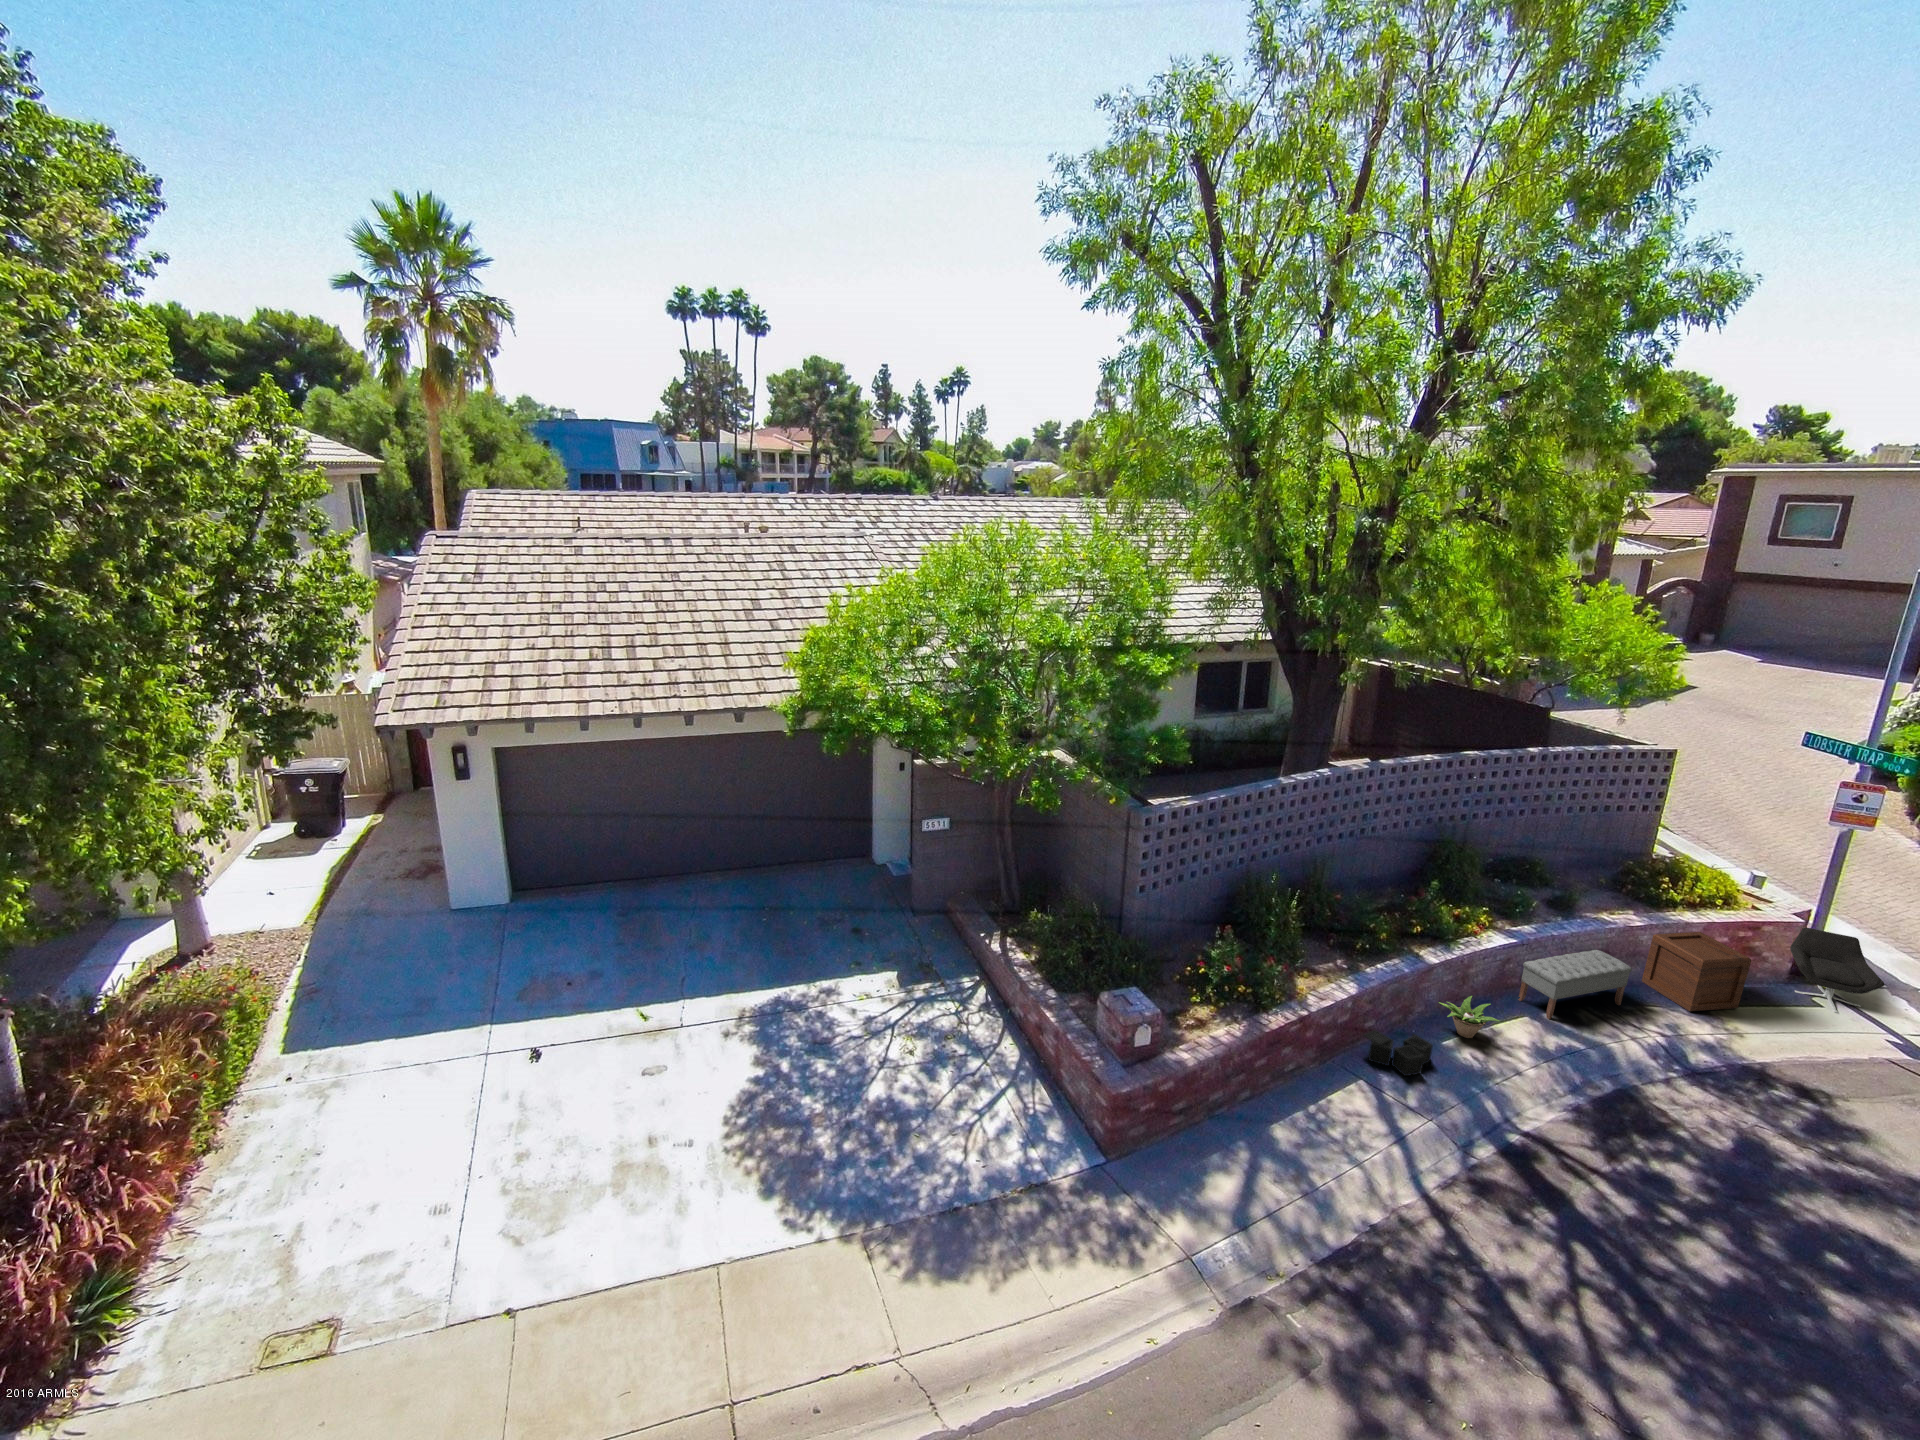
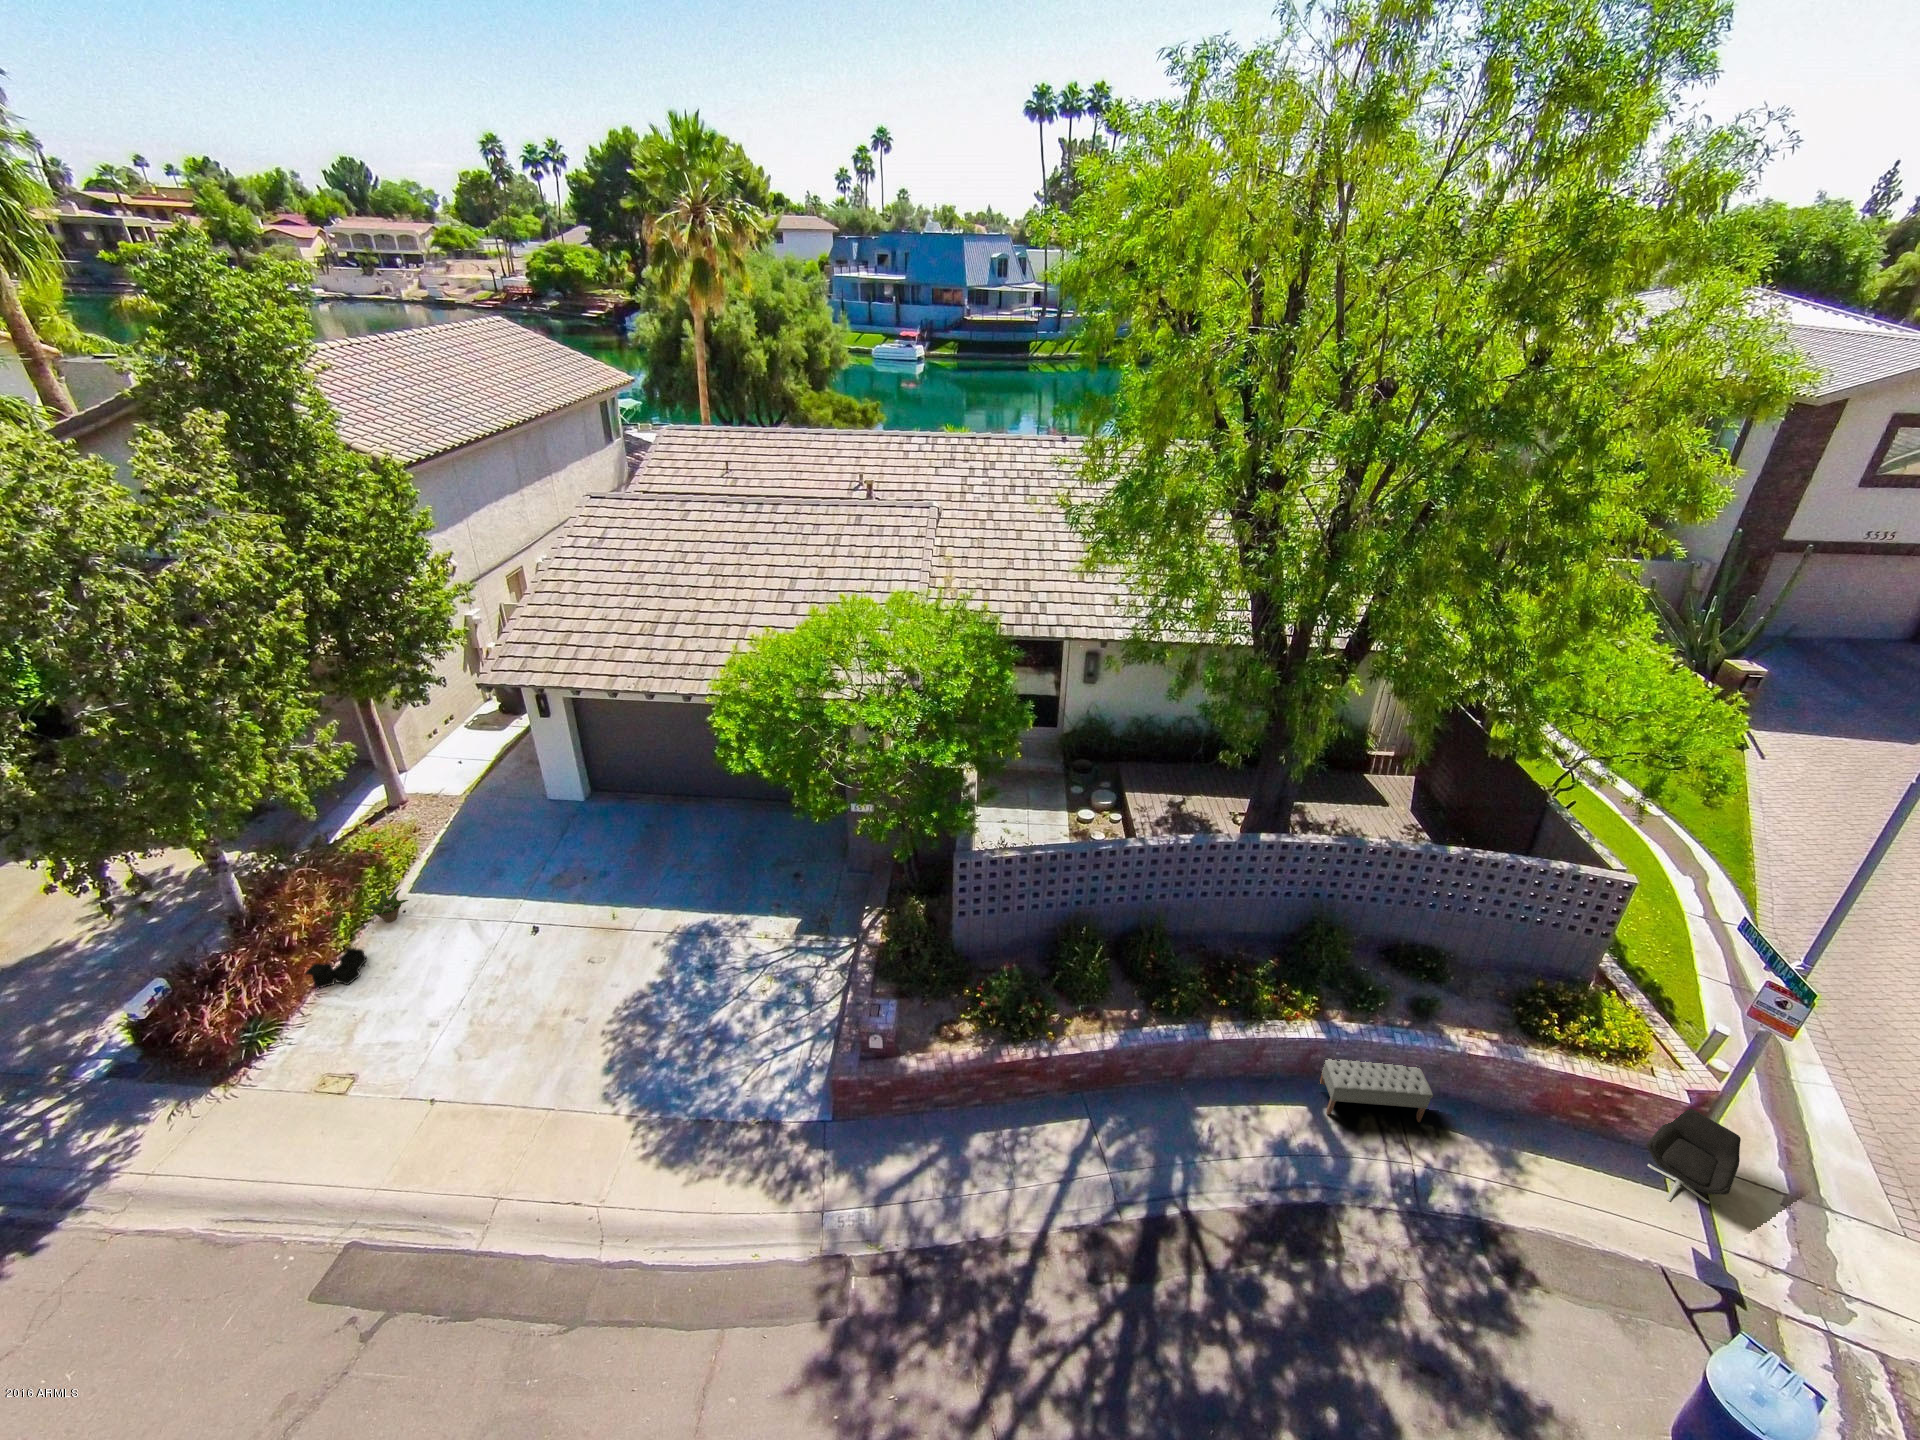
wooden crate: present [1642,932,1751,1011] -> none [1474,1069,1569,1162]
decorative plant: present [1438,996,1499,1038] -> present [361,889,408,922]
storage bin: present [1364,1030,1433,1076] -> present [305,948,366,989]

